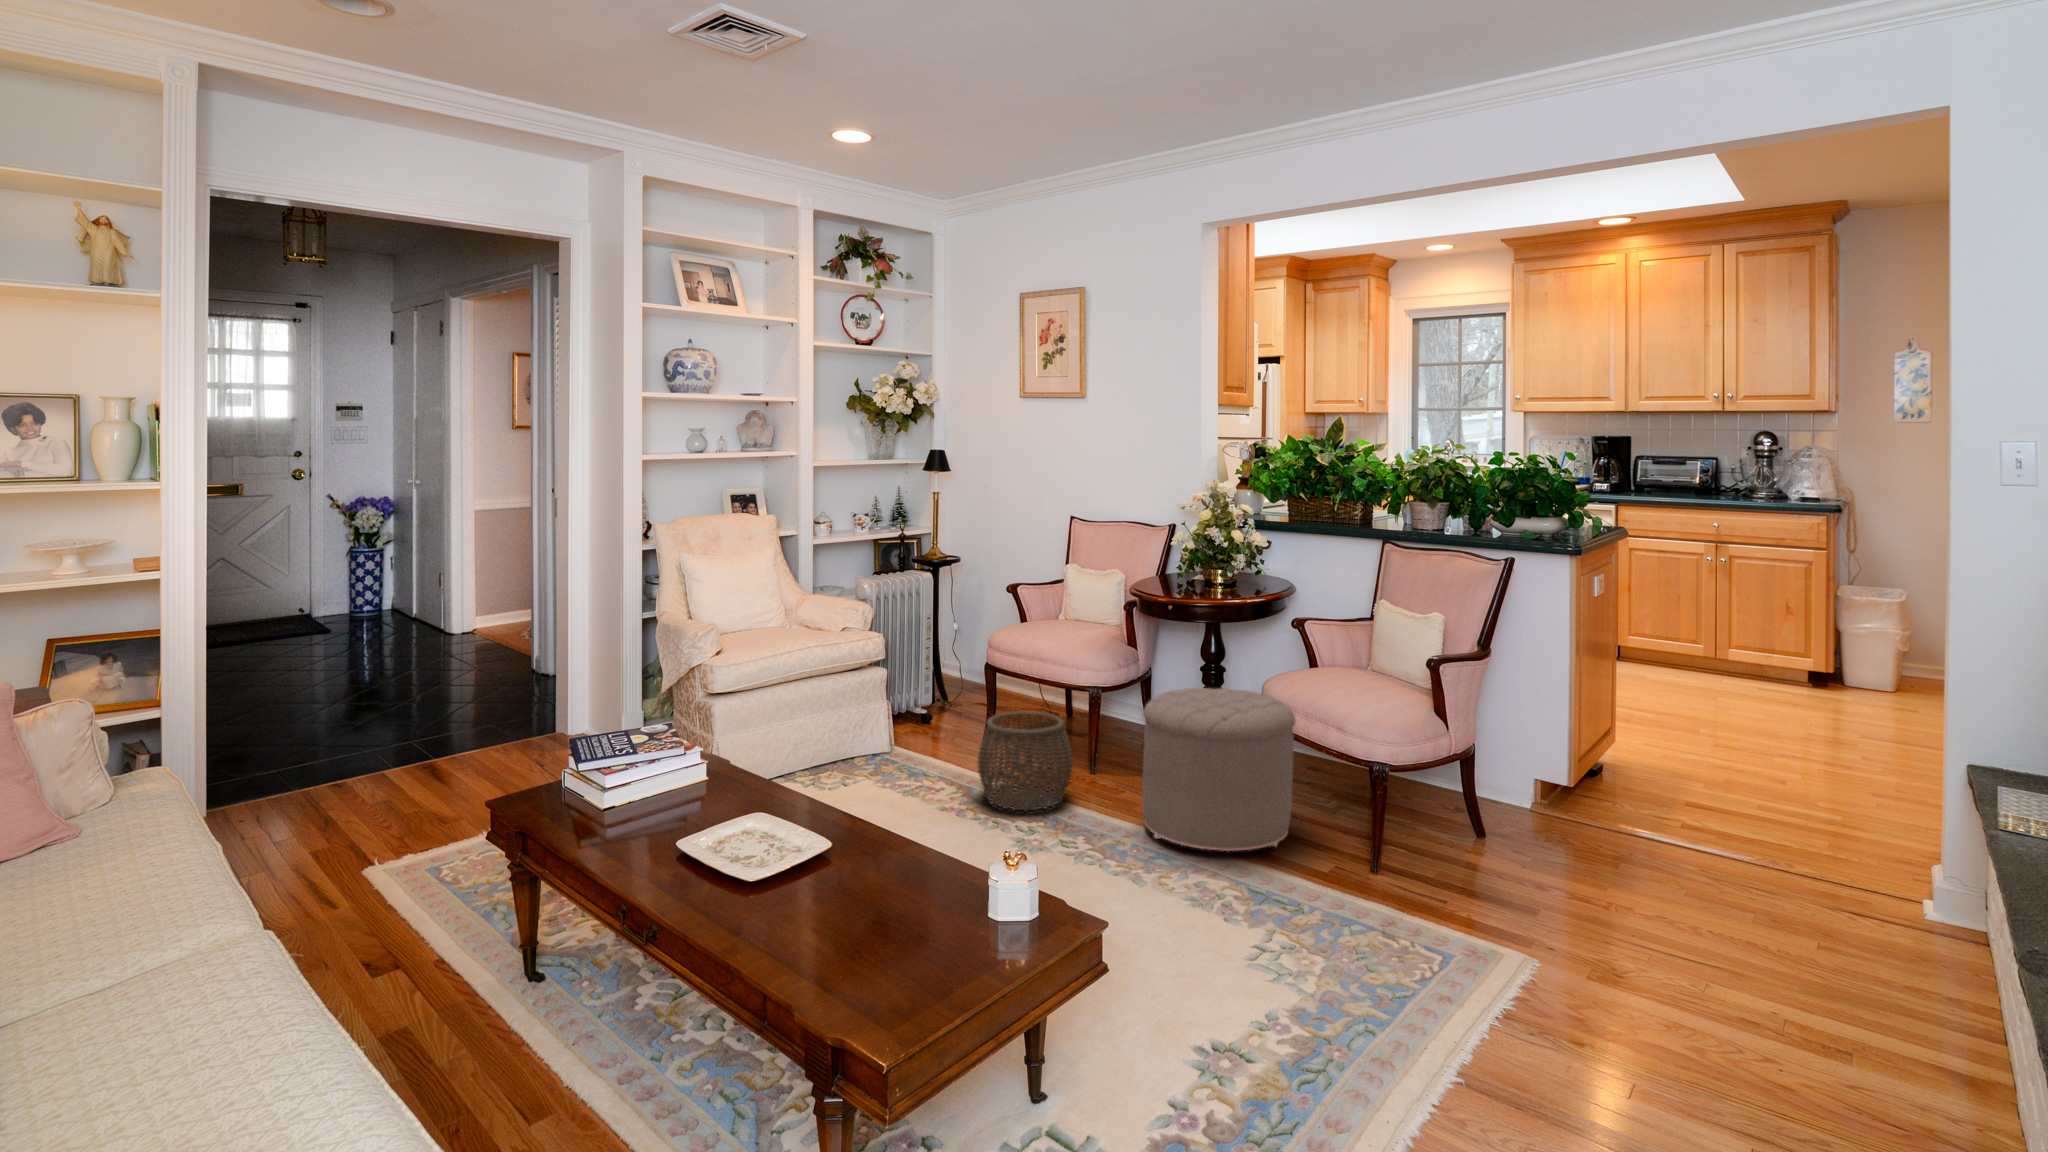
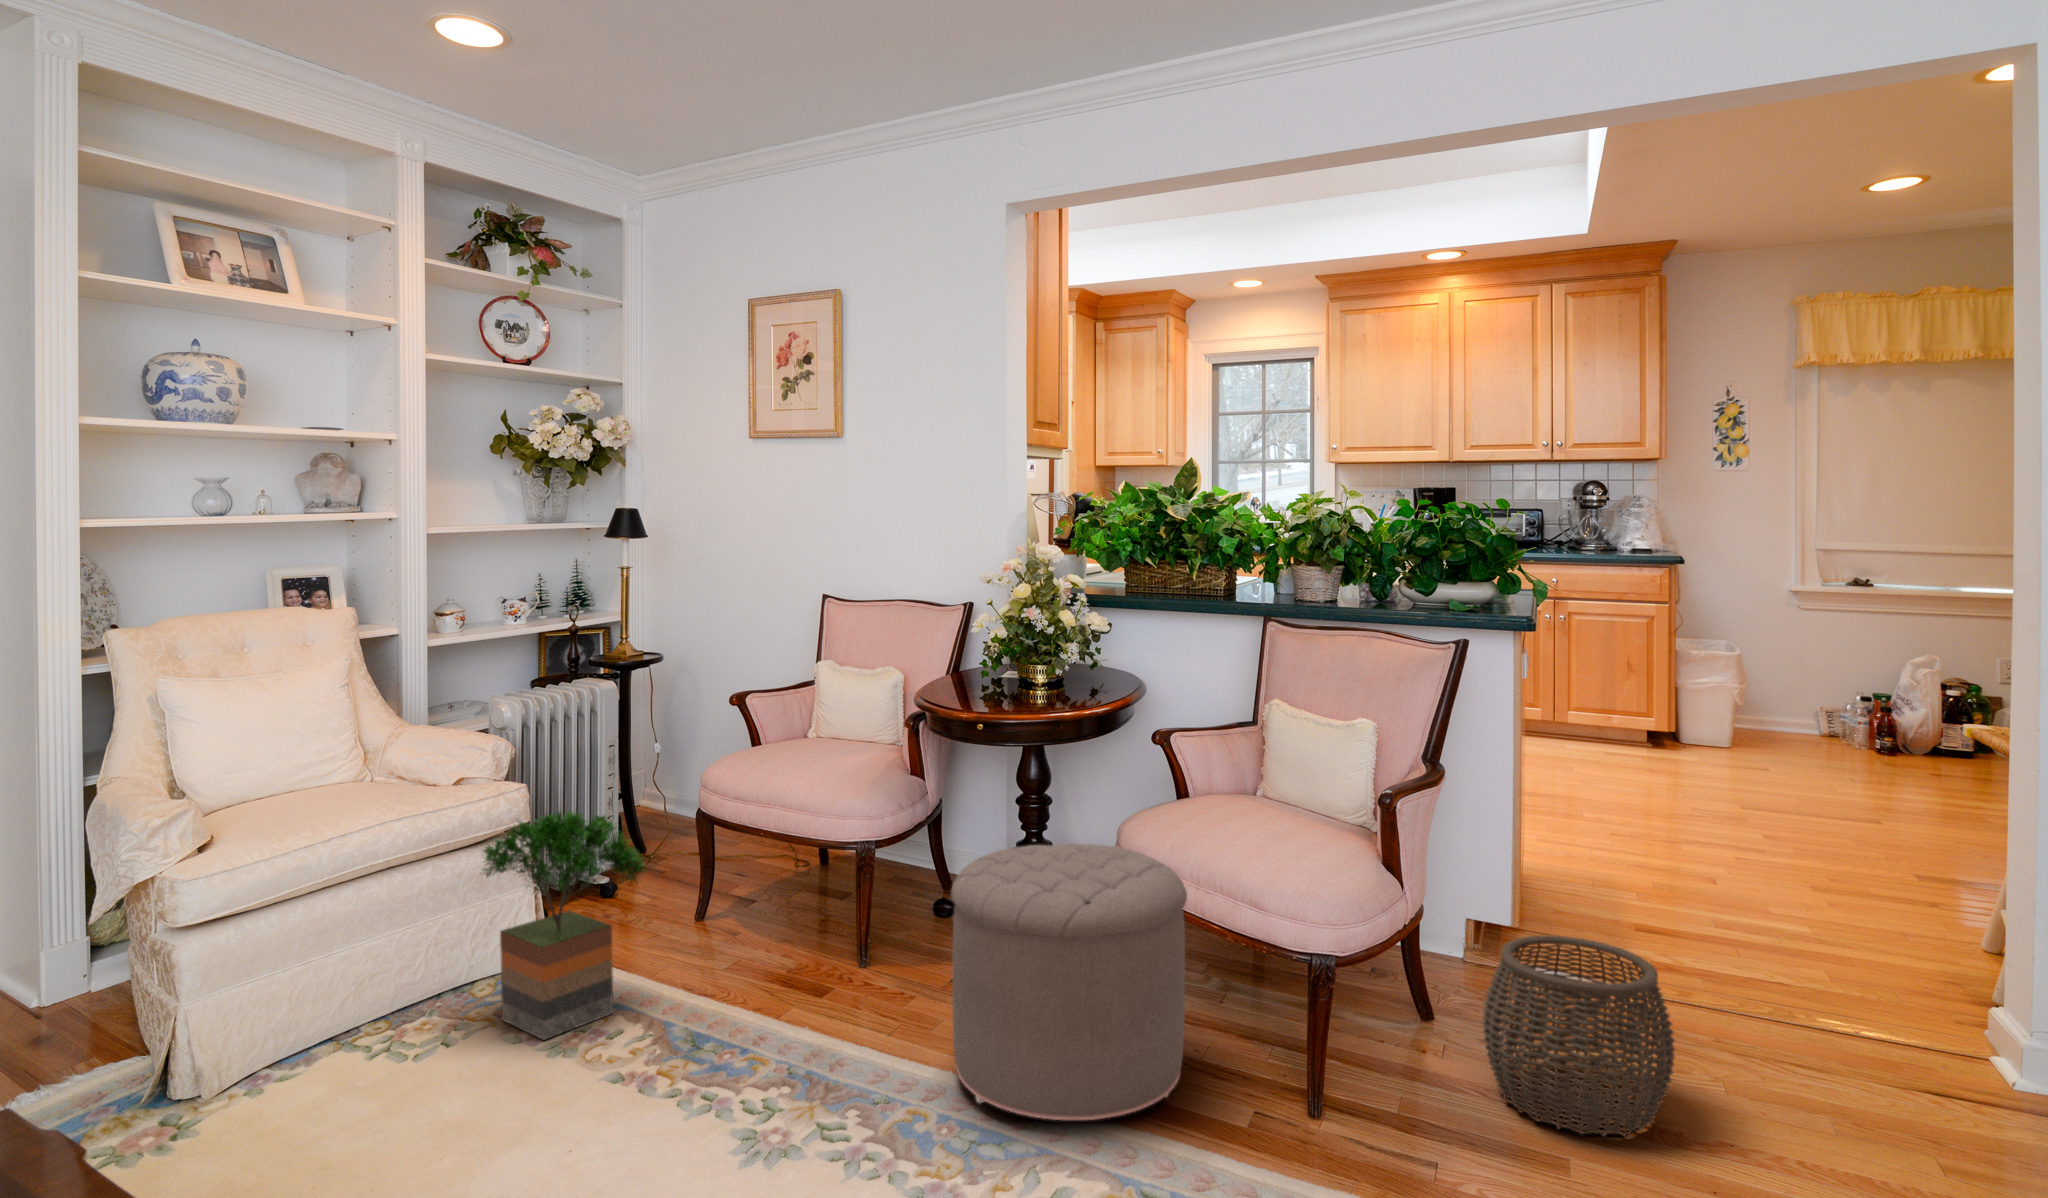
potted tree: none [859,651,958,788] -> present [480,811,645,1040]
woven basket: present [978,711,1073,811] -> present [1483,936,1675,1137]

